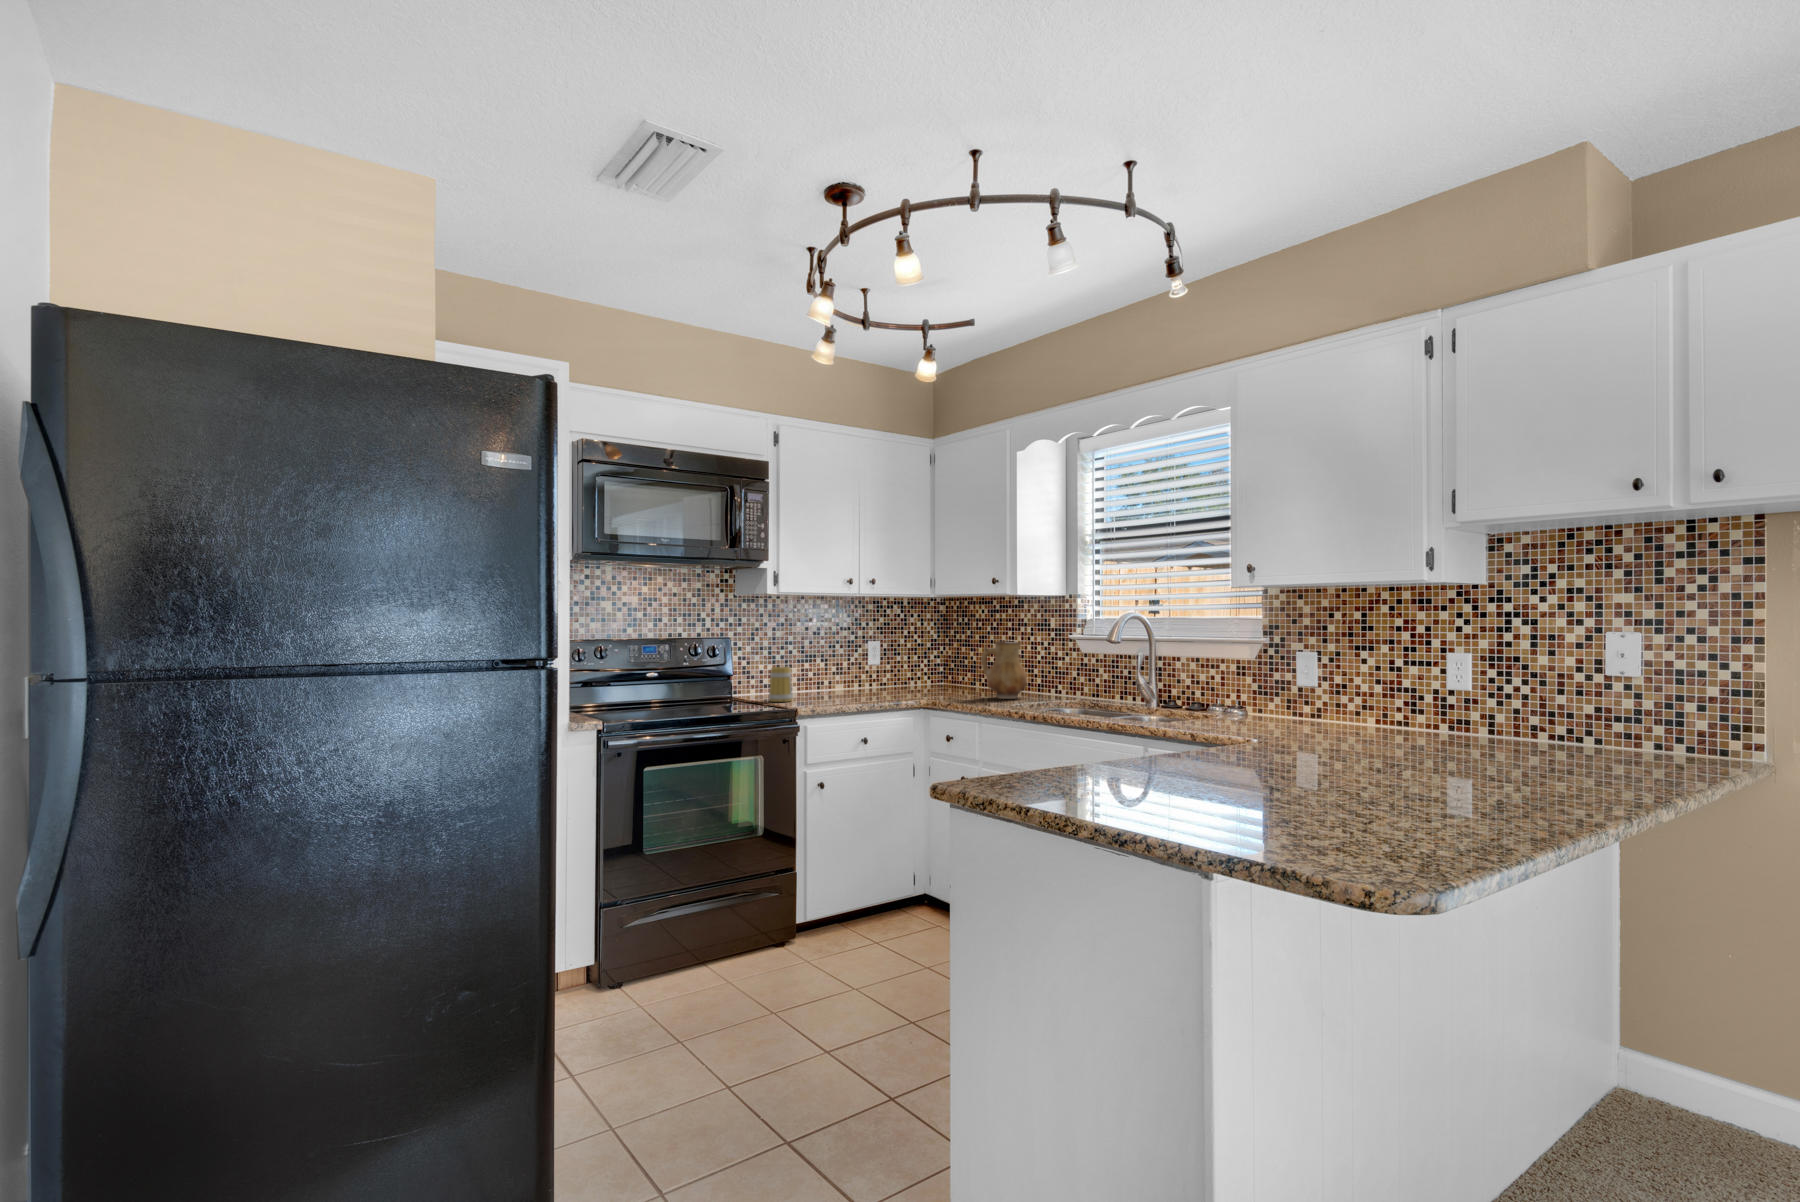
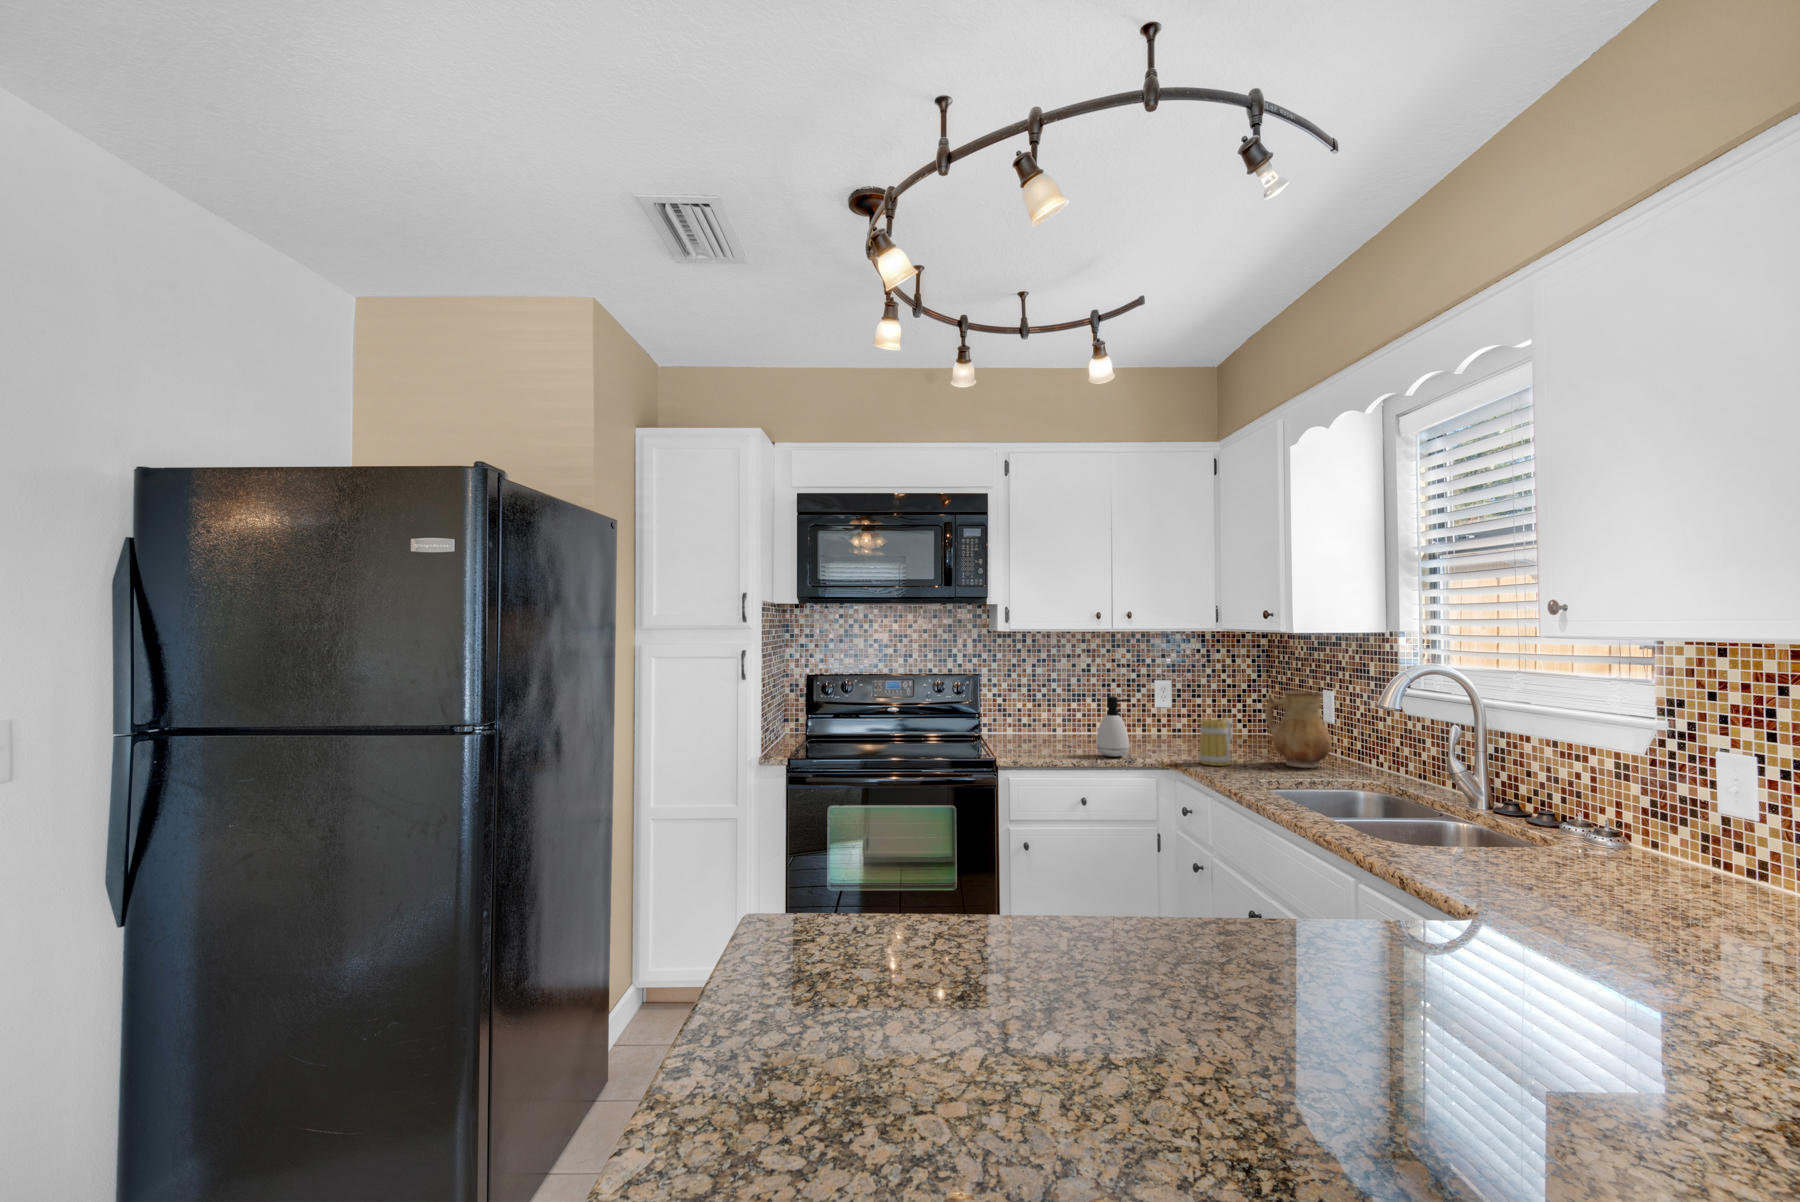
soap dispenser: none [854,651,882,703] -> present [1096,697,1130,757]
mug: present [769,666,793,702] -> present [1199,719,1232,766]

